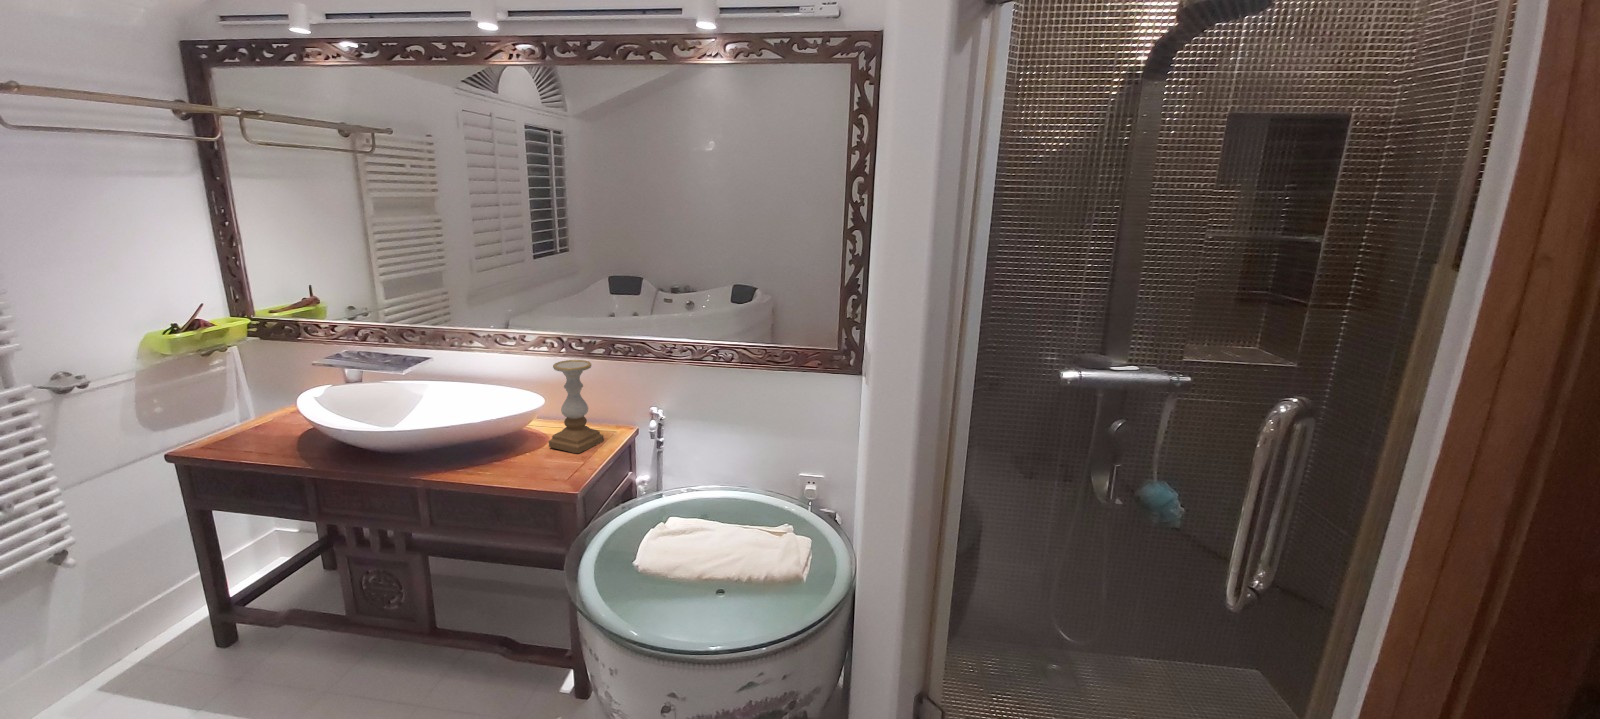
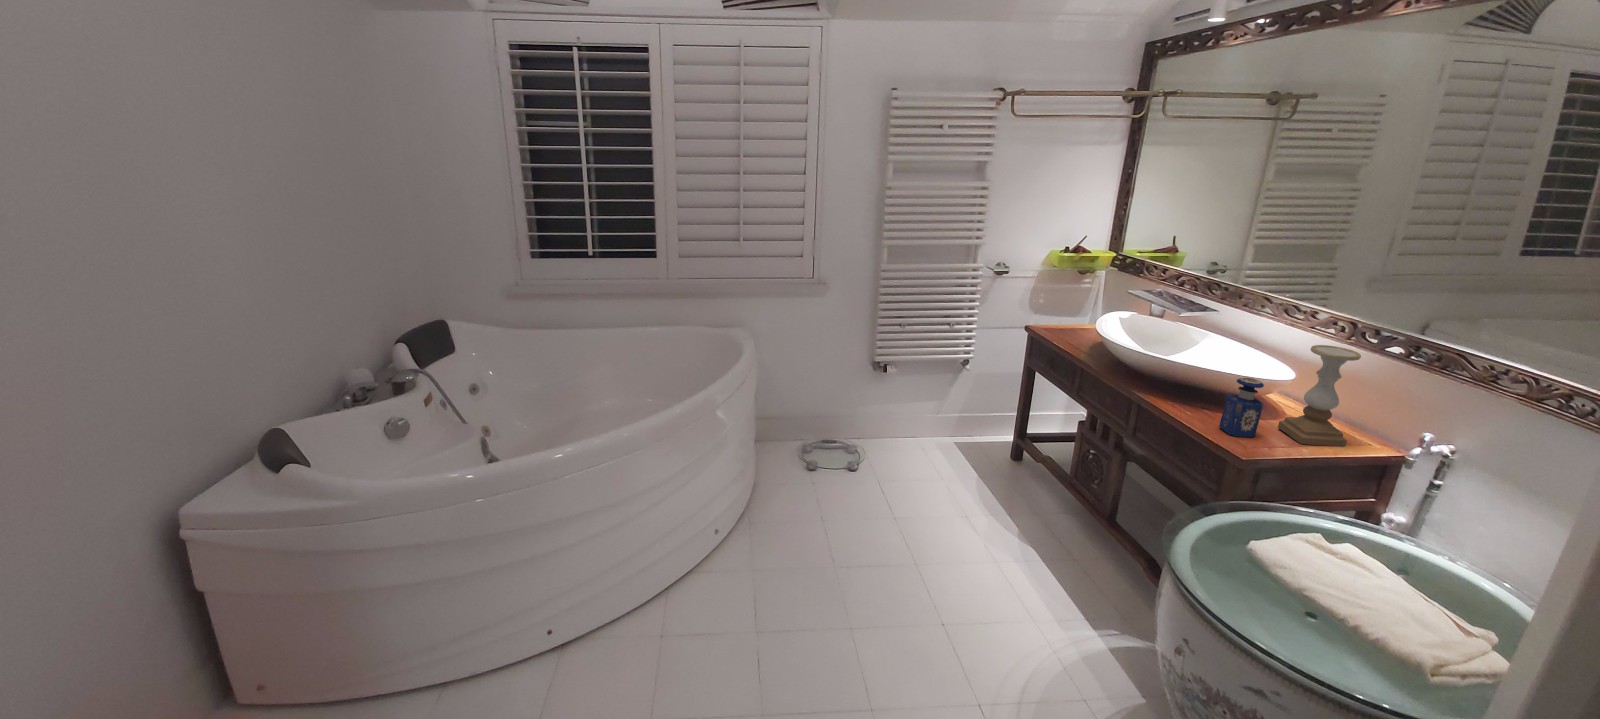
perfume bottle: none [505,412,542,473] -> present [1219,378,1264,437]

